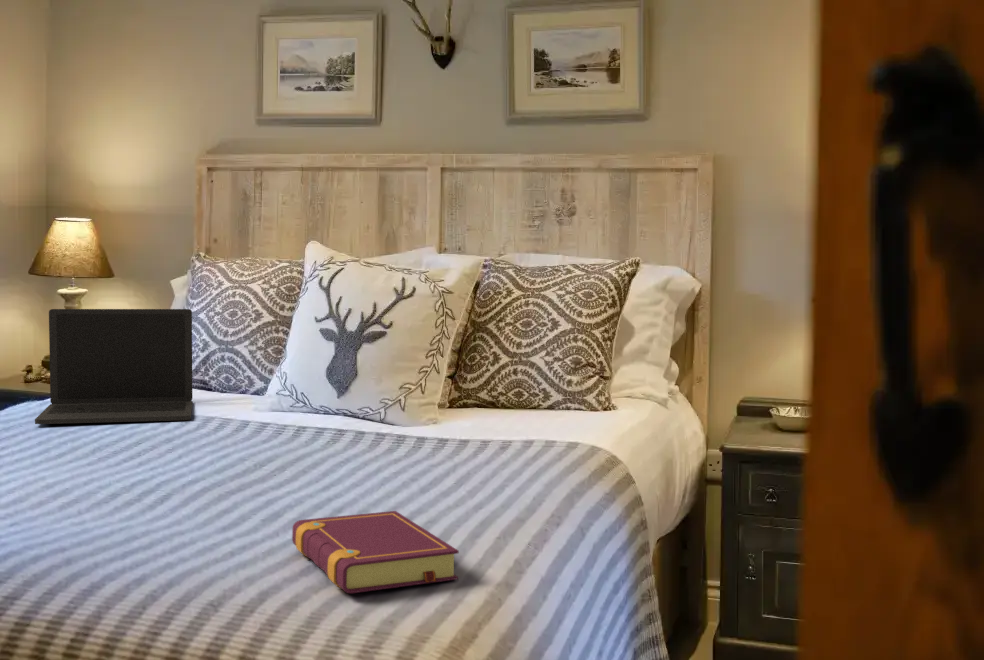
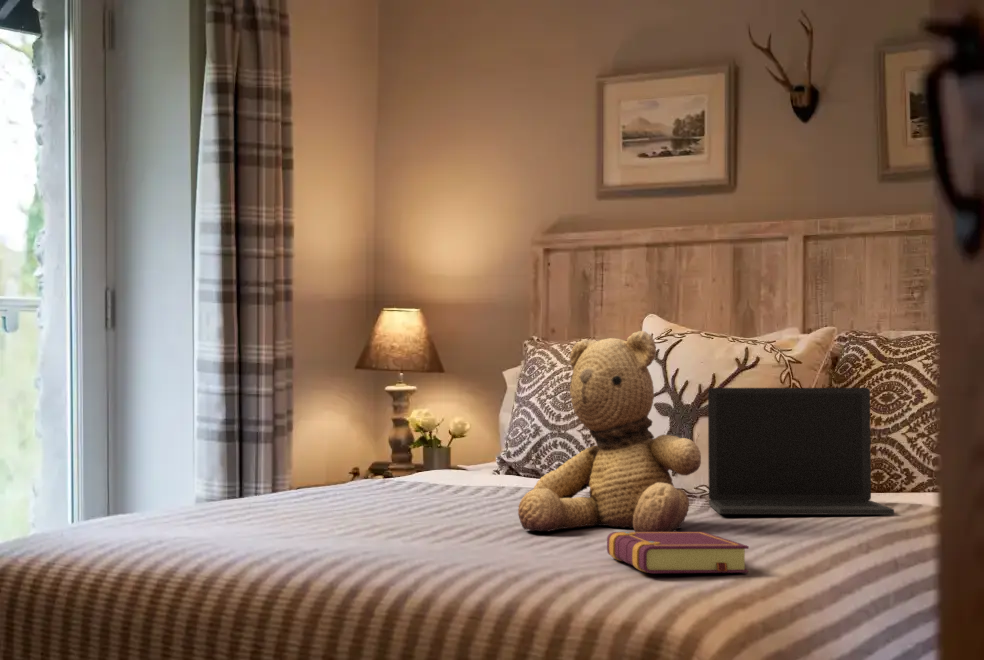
teddy bear: none [188,278,382,499] -> present [518,331,701,532]
laptop: present [35,309,193,424] -> present [708,388,894,515]

